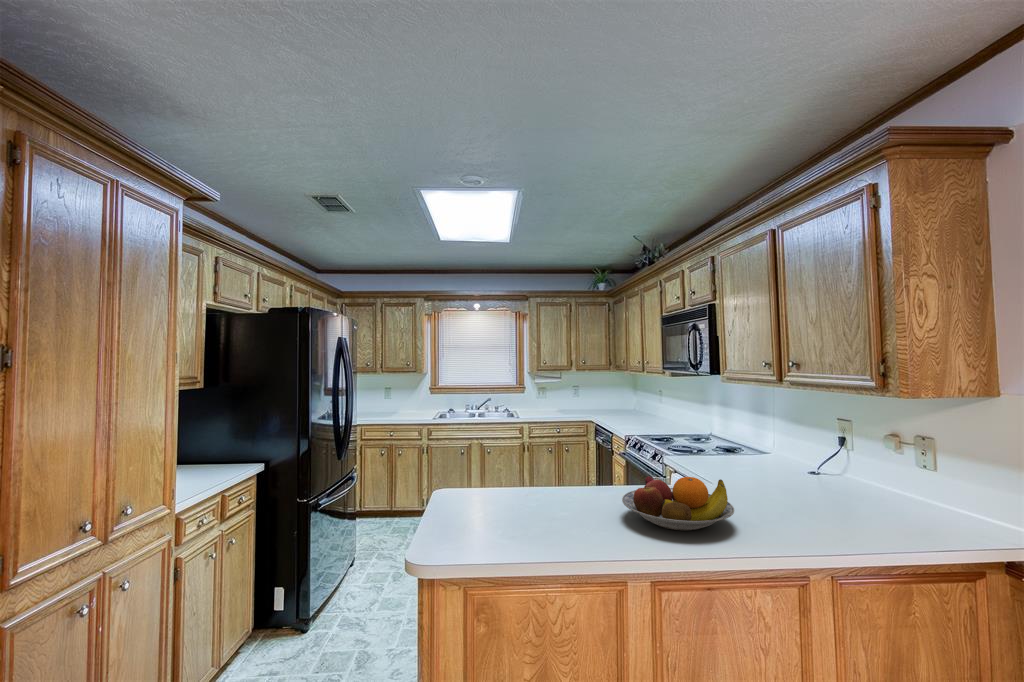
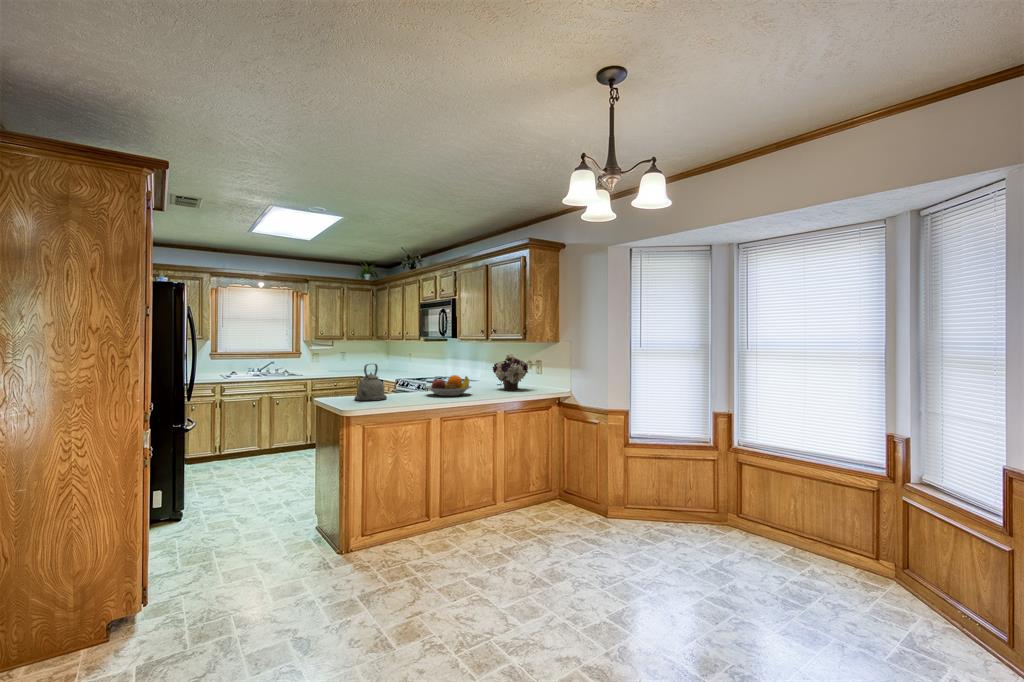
flower arrangement: none [795,423,907,520] -> present [493,354,528,390]
kettle: none [461,443,534,528] -> present [355,364,387,401]

